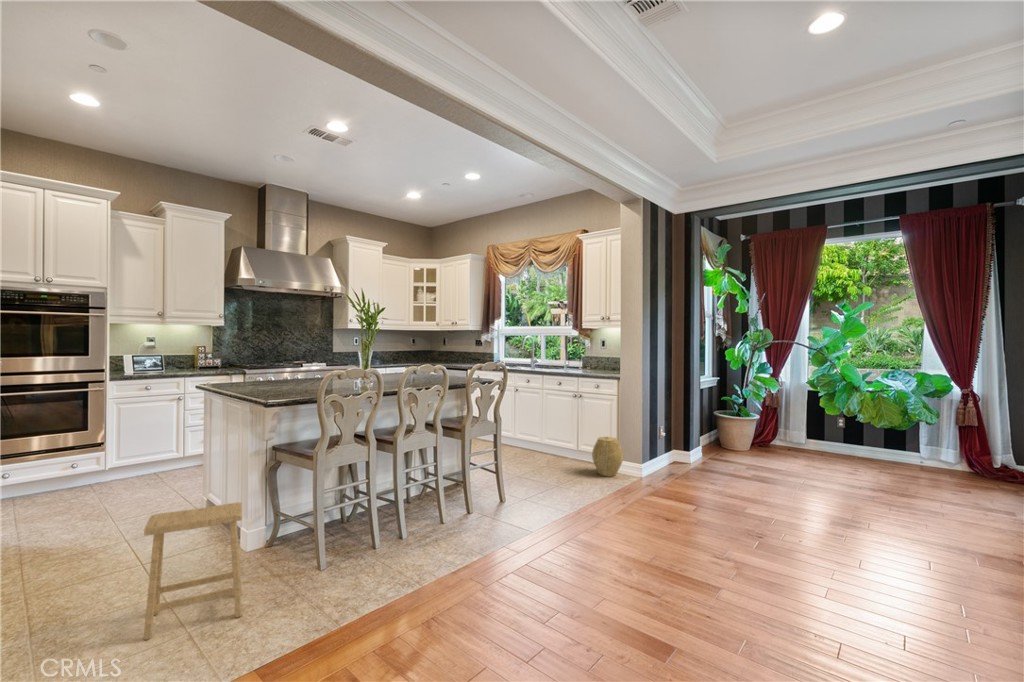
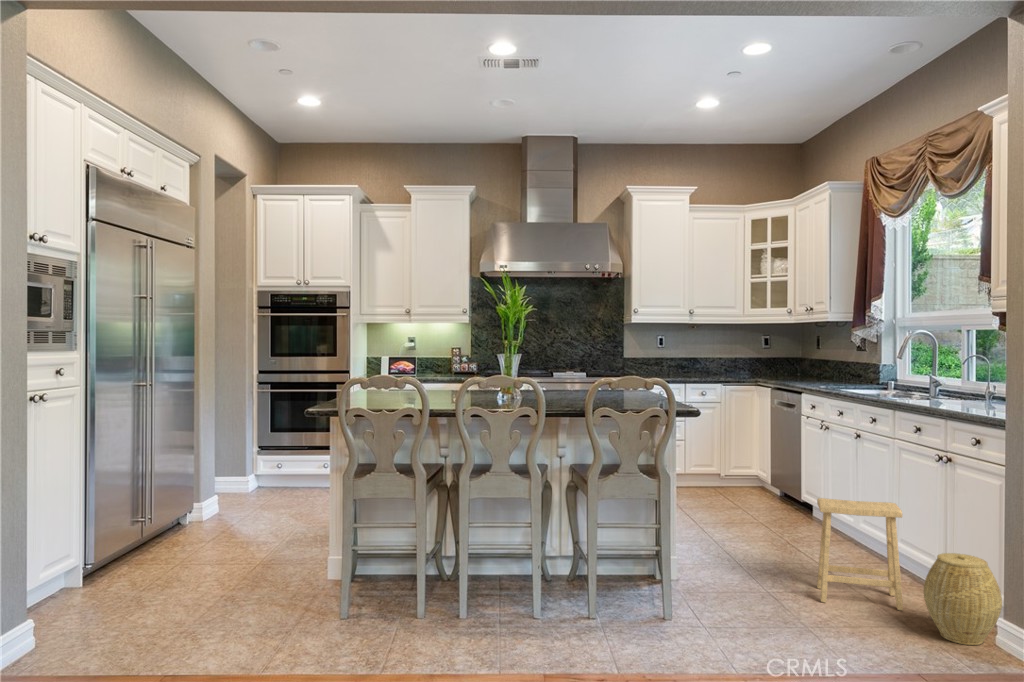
footstool: present [144,502,242,640] -> present [817,498,903,611]

